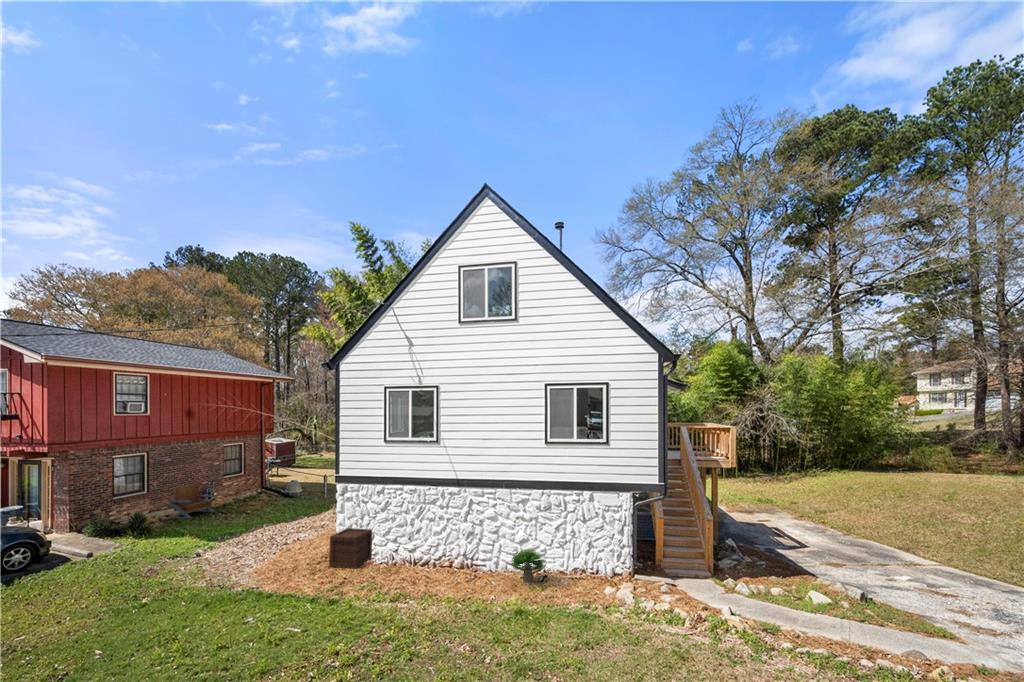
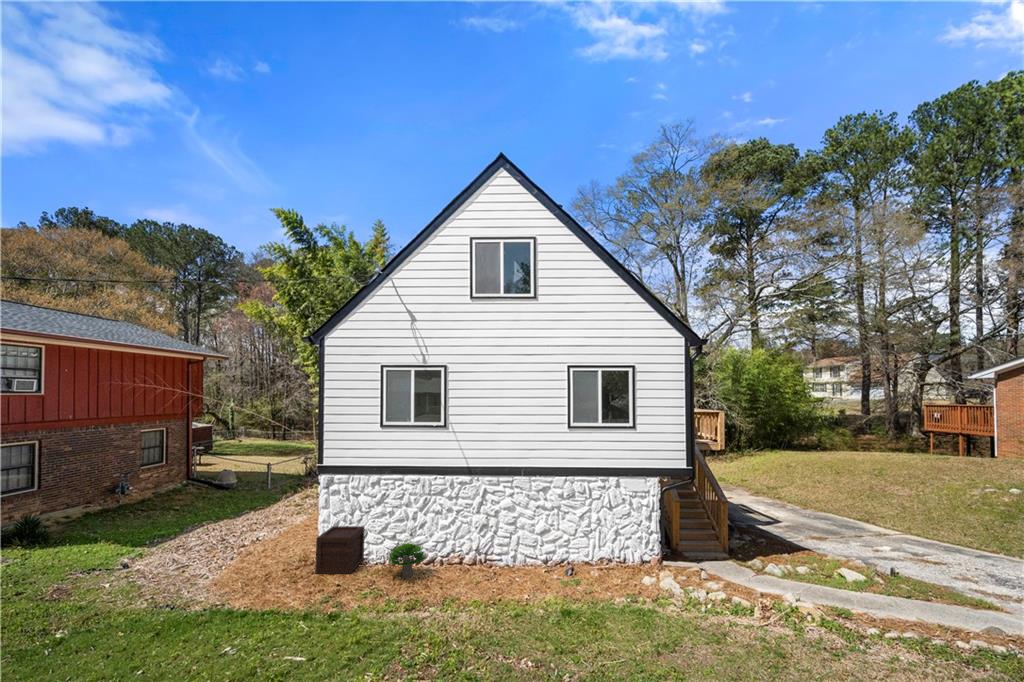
lounge chair: present [168,484,215,519] -> none [69,477,135,521]
potted plant: present [512,550,545,583] -> present [389,541,425,578]

